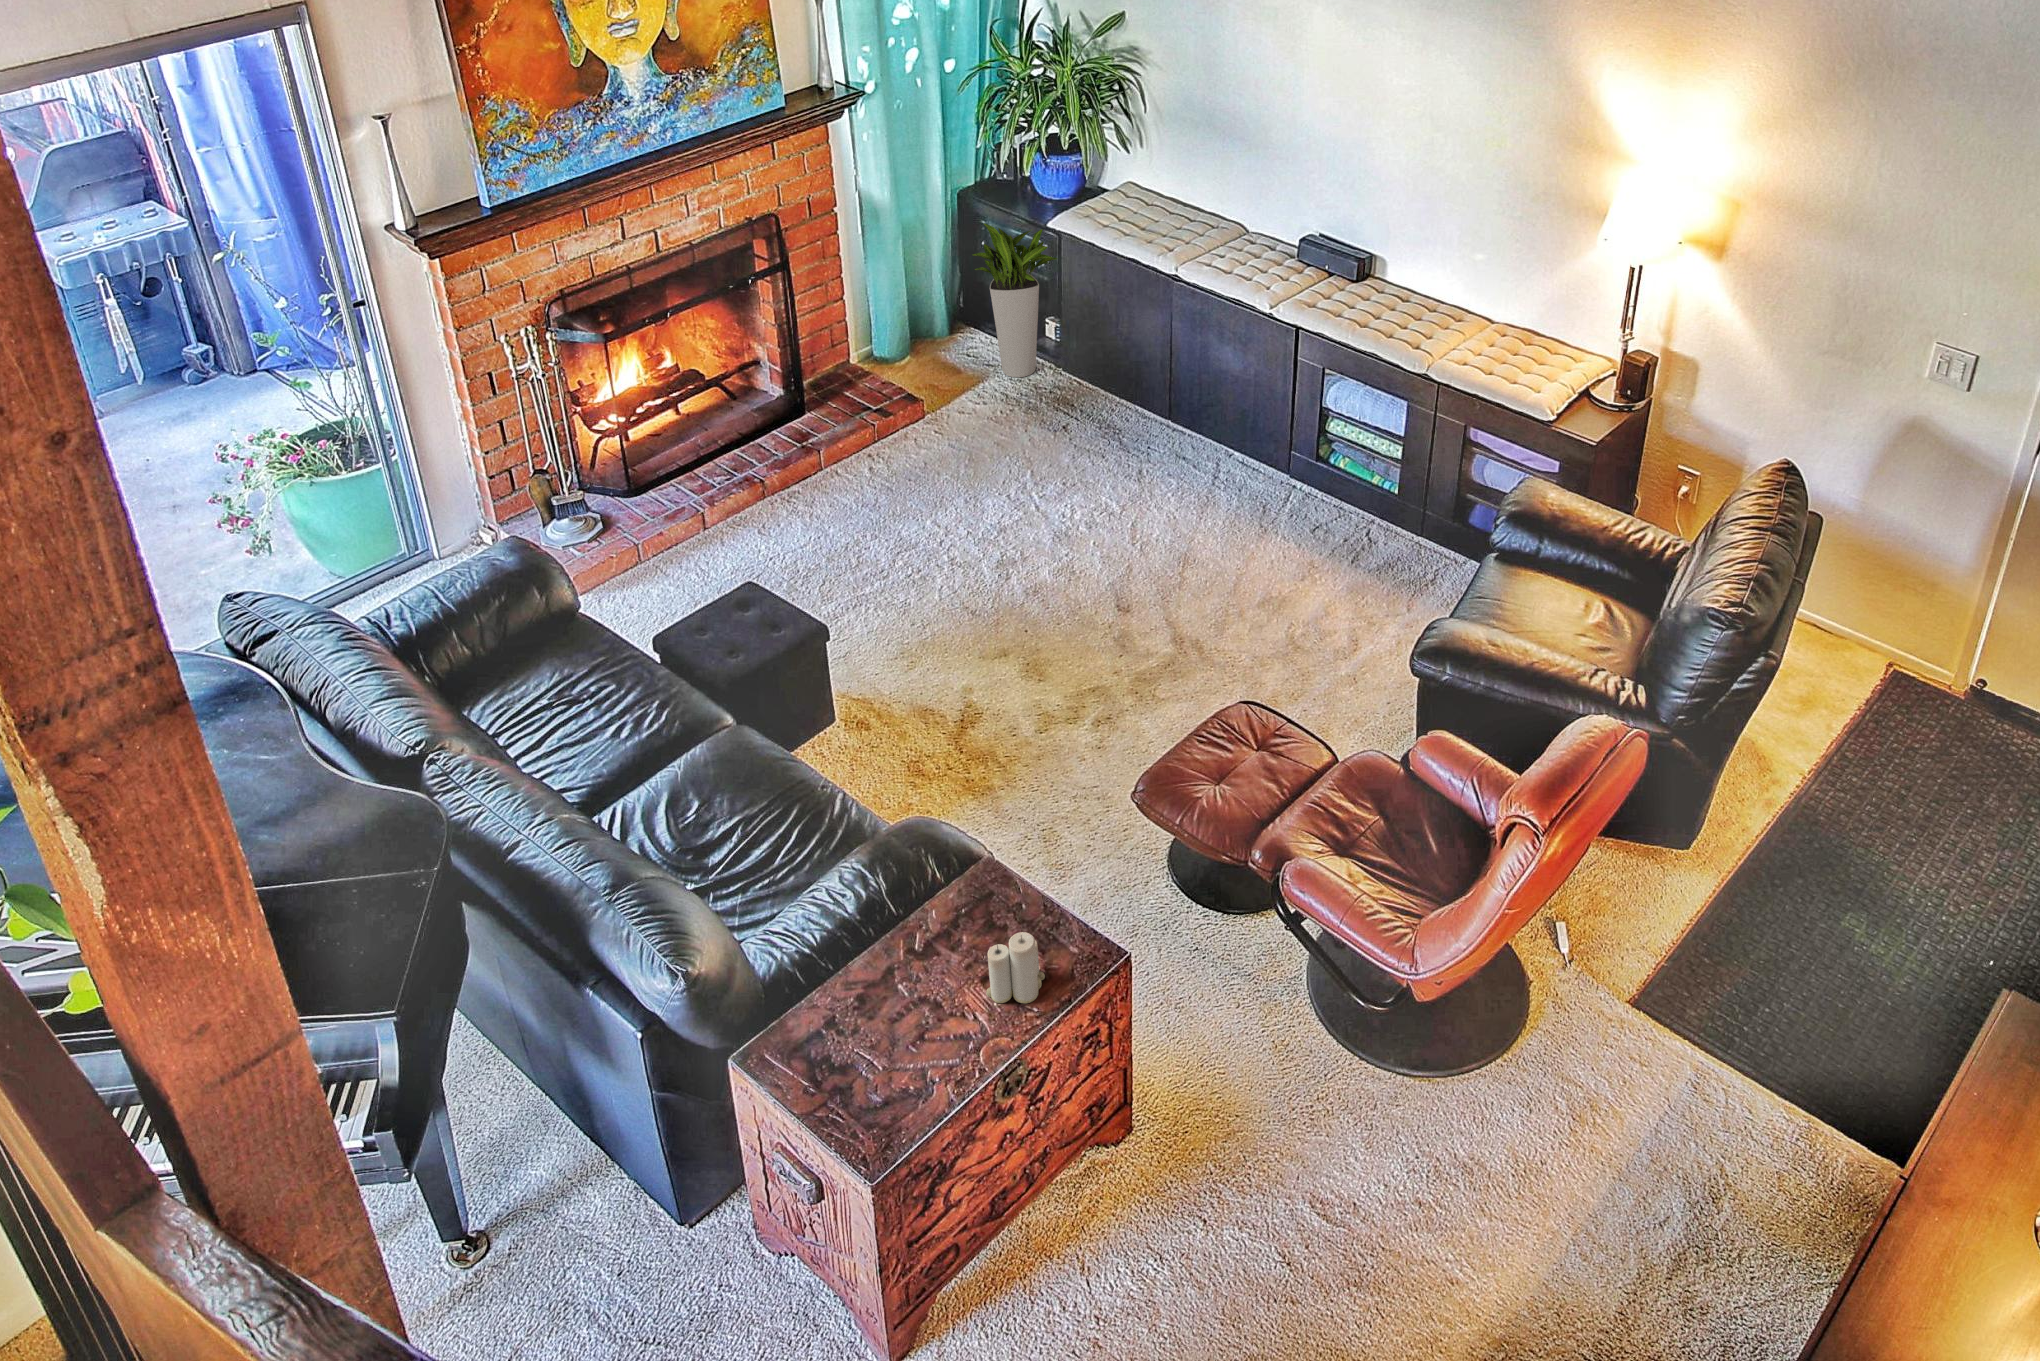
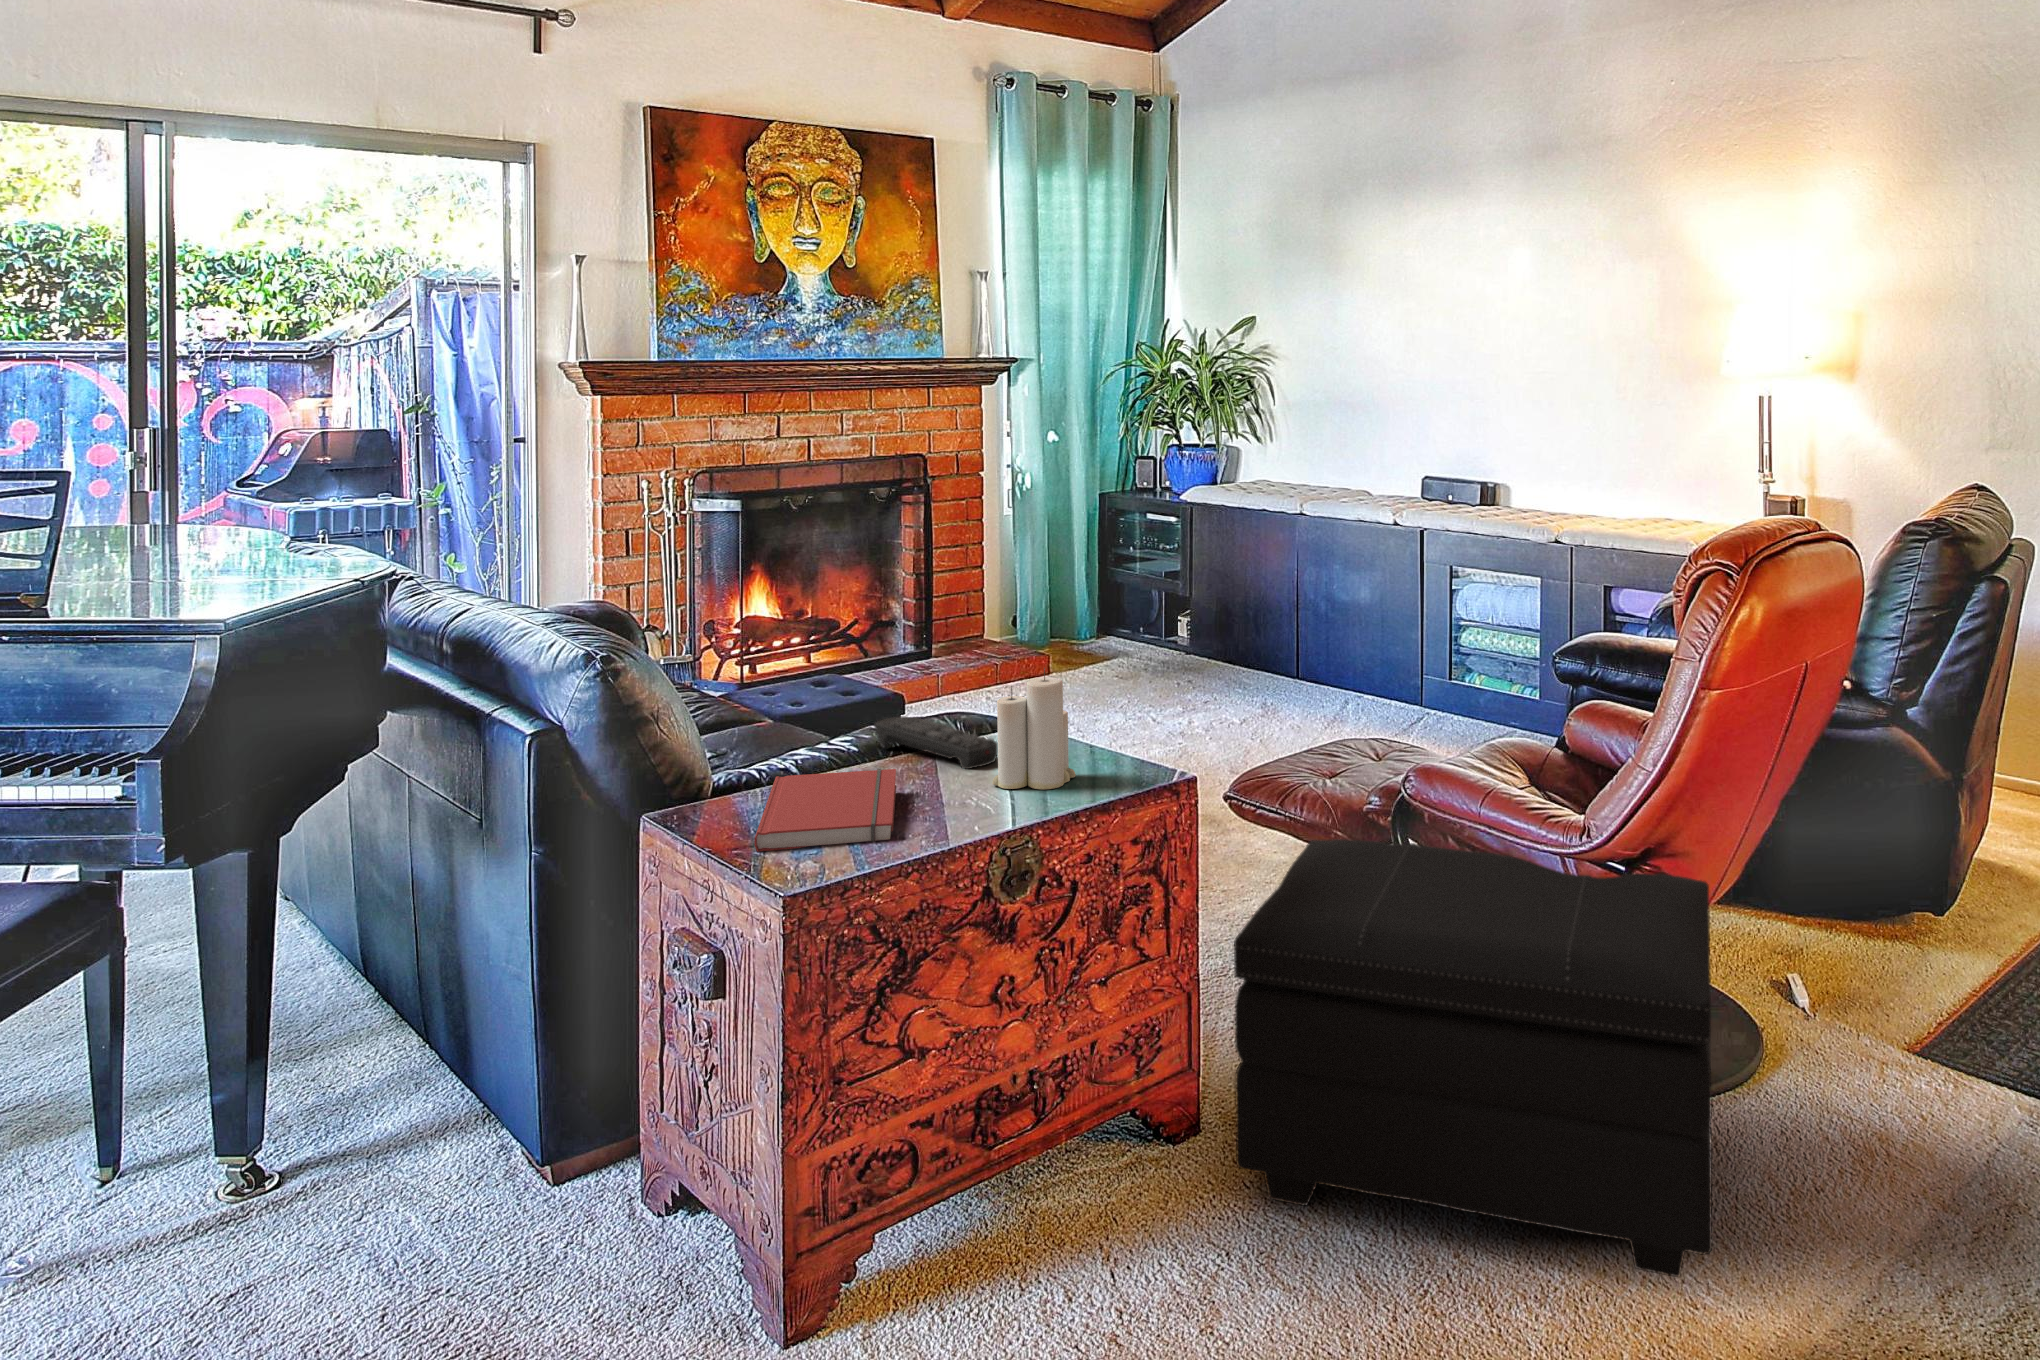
planter: present [973,223,1057,377] -> none [1105,495,1187,658]
remote control: none [876,877,982,957] -> present [874,716,998,769]
footstool: none [1164,937,1488,1254] -> present [1234,839,1712,1277]
book: none [831,996,937,1126] -> present [754,769,896,852]

